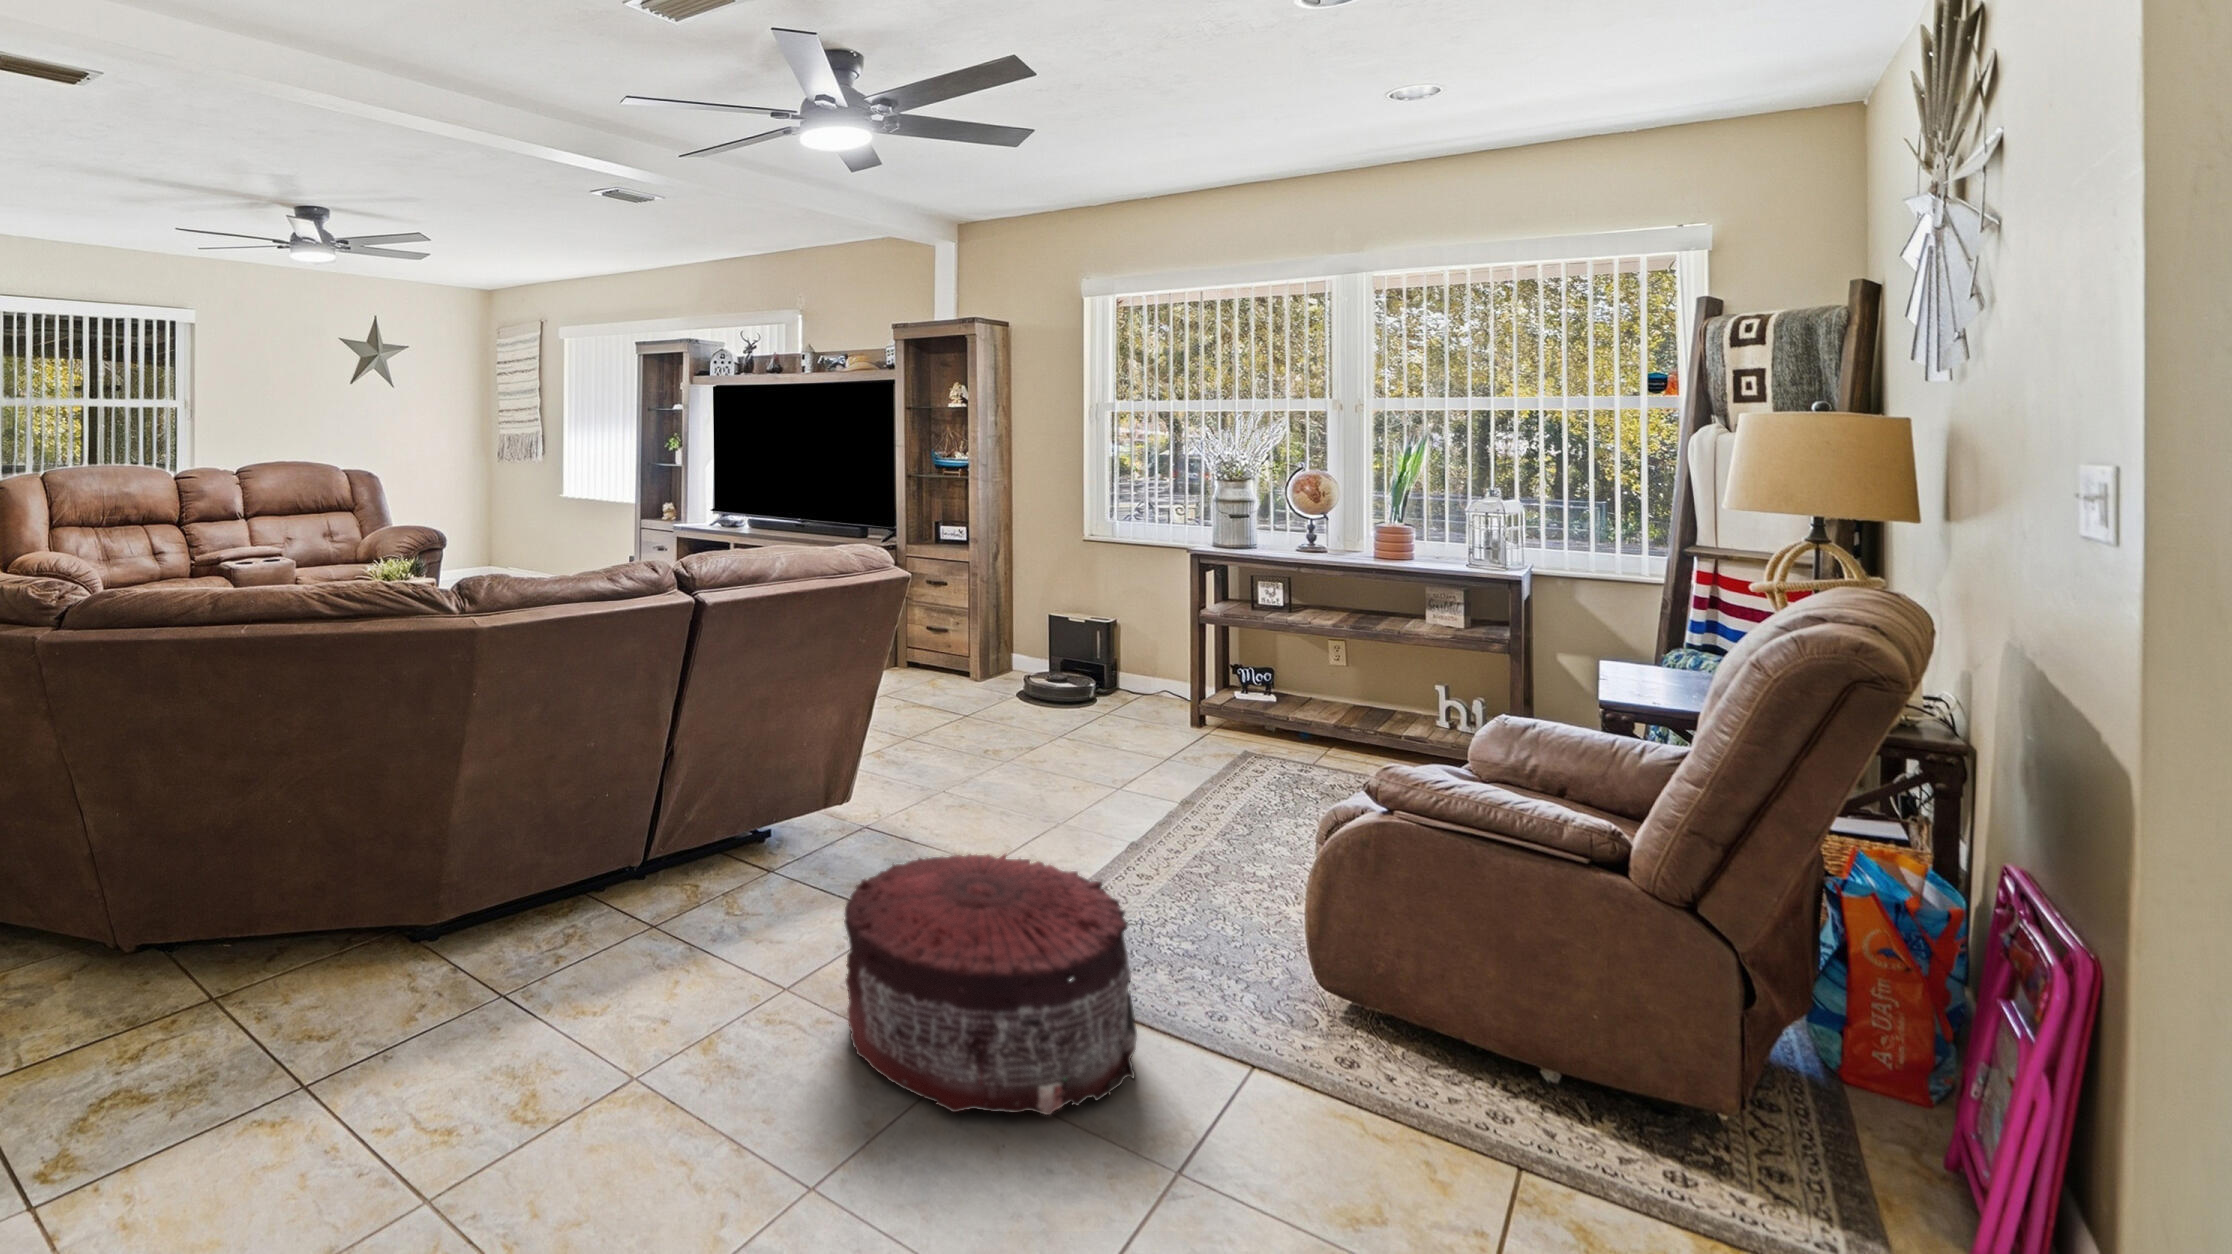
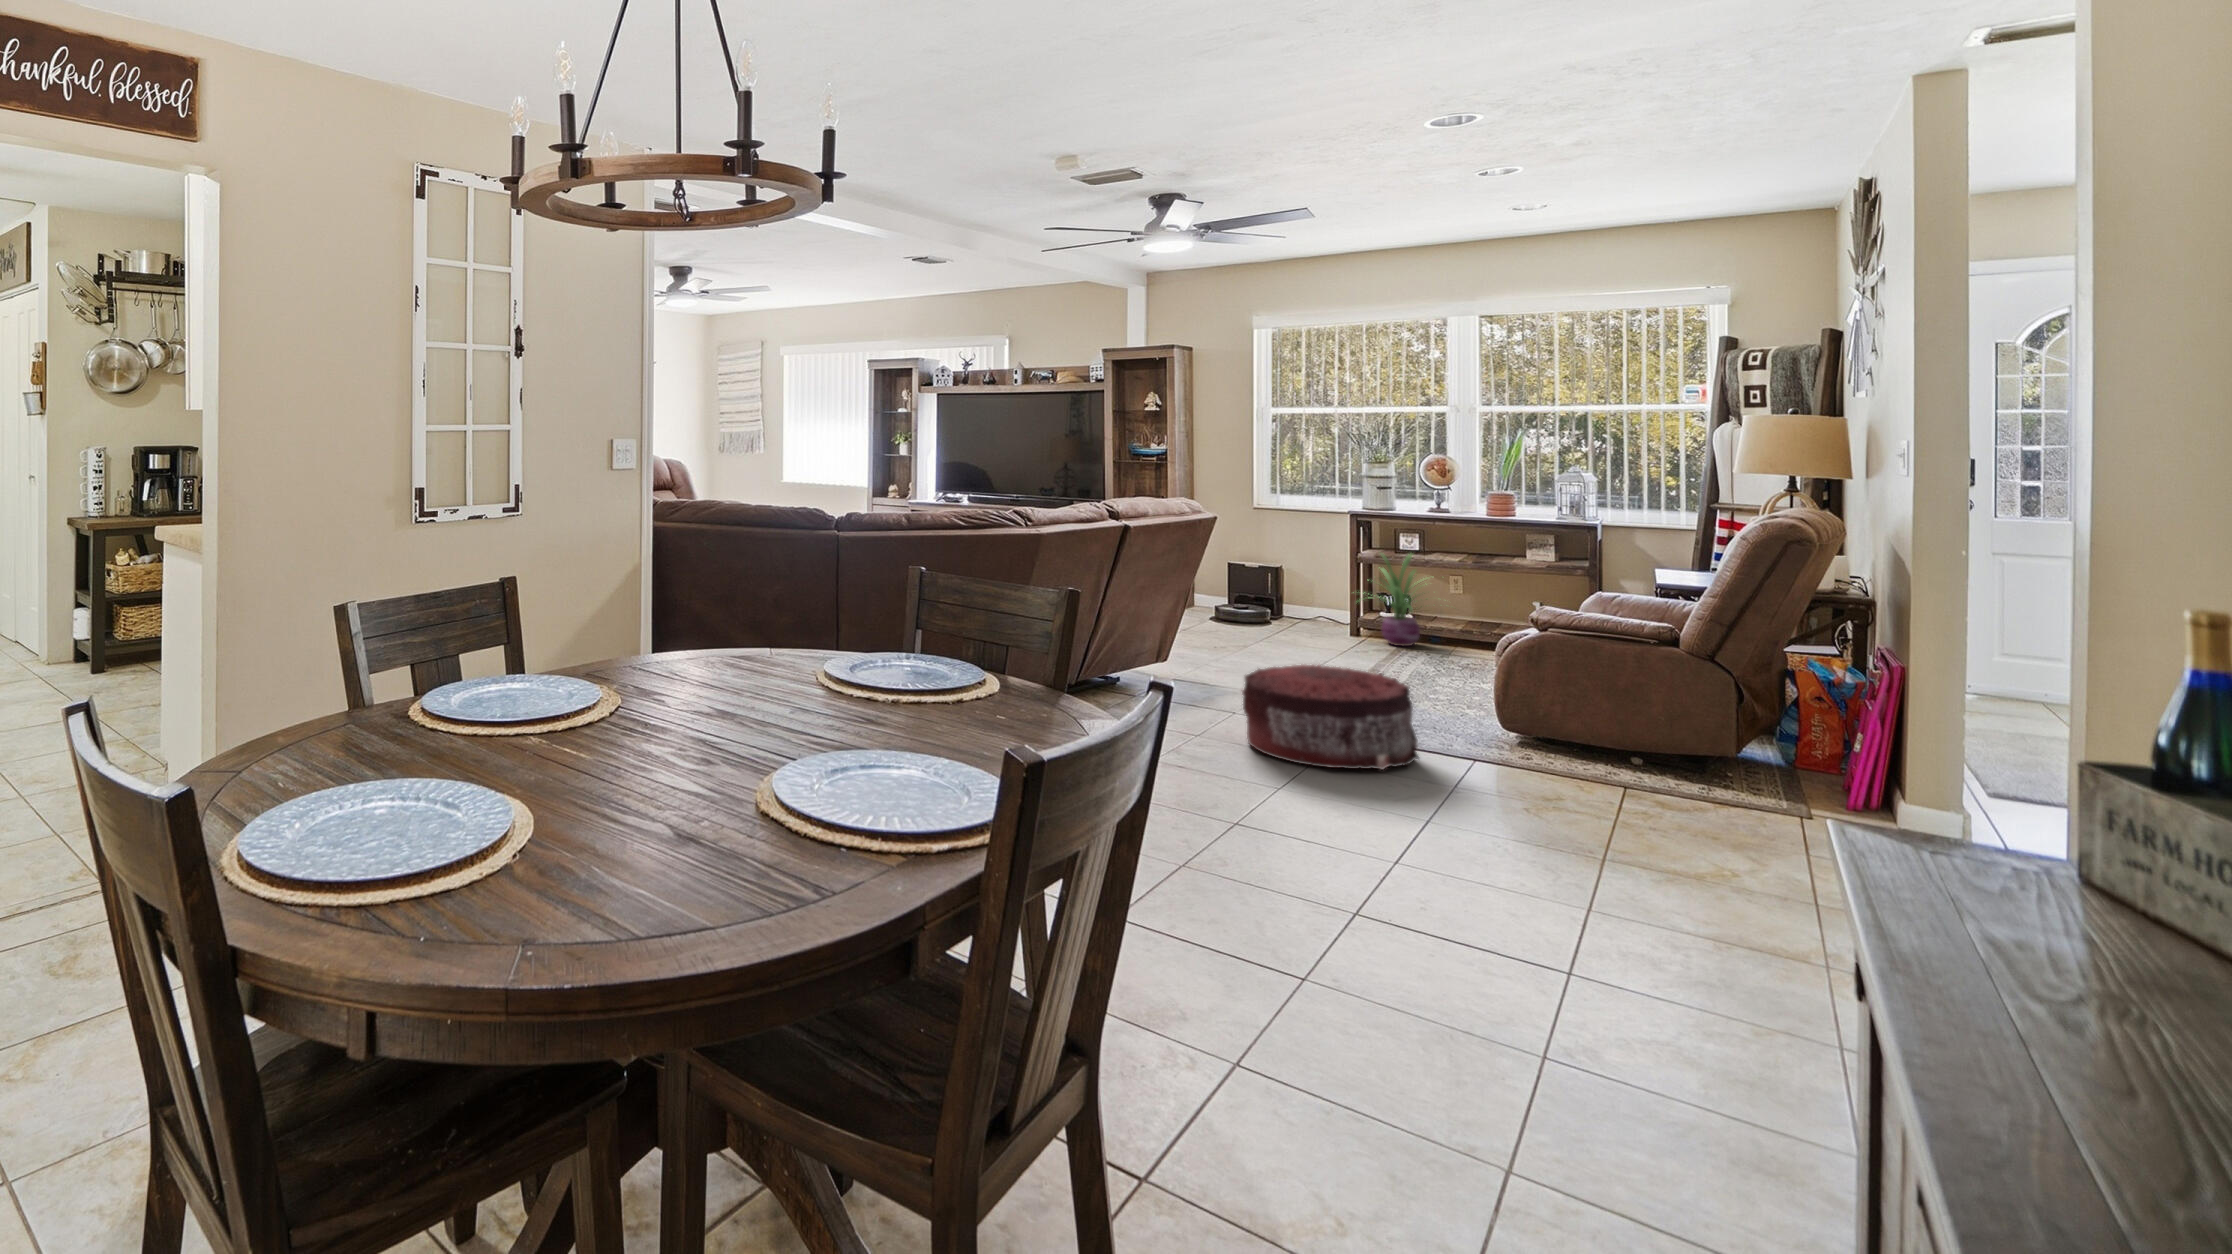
decorative plant: none [1174,609,1331,750] -> present [1368,553,1433,646]

